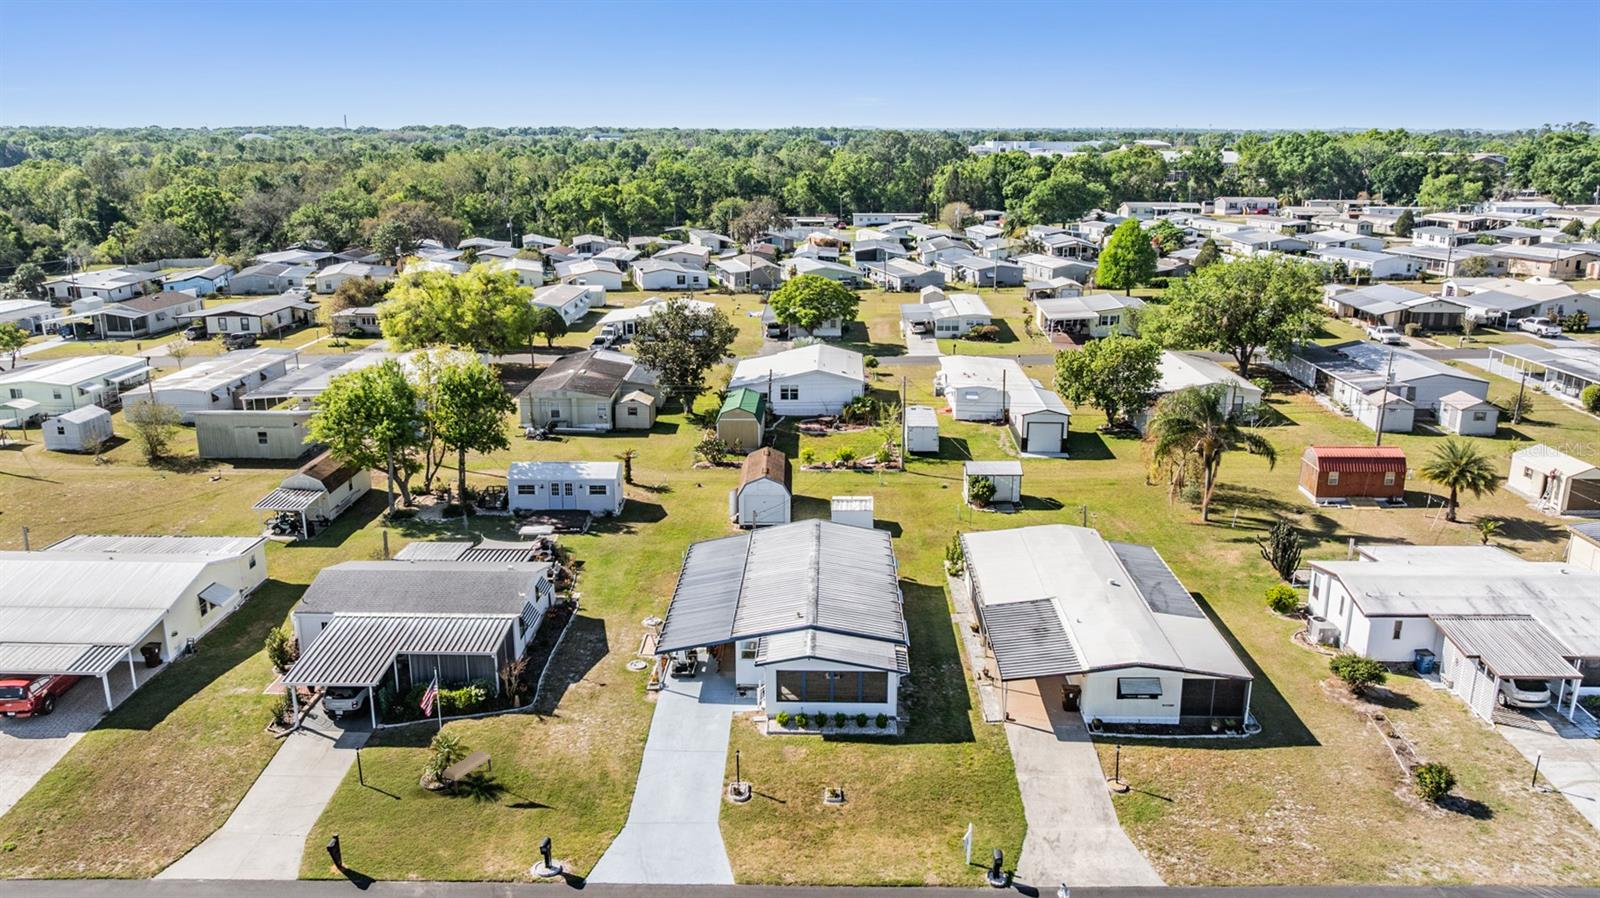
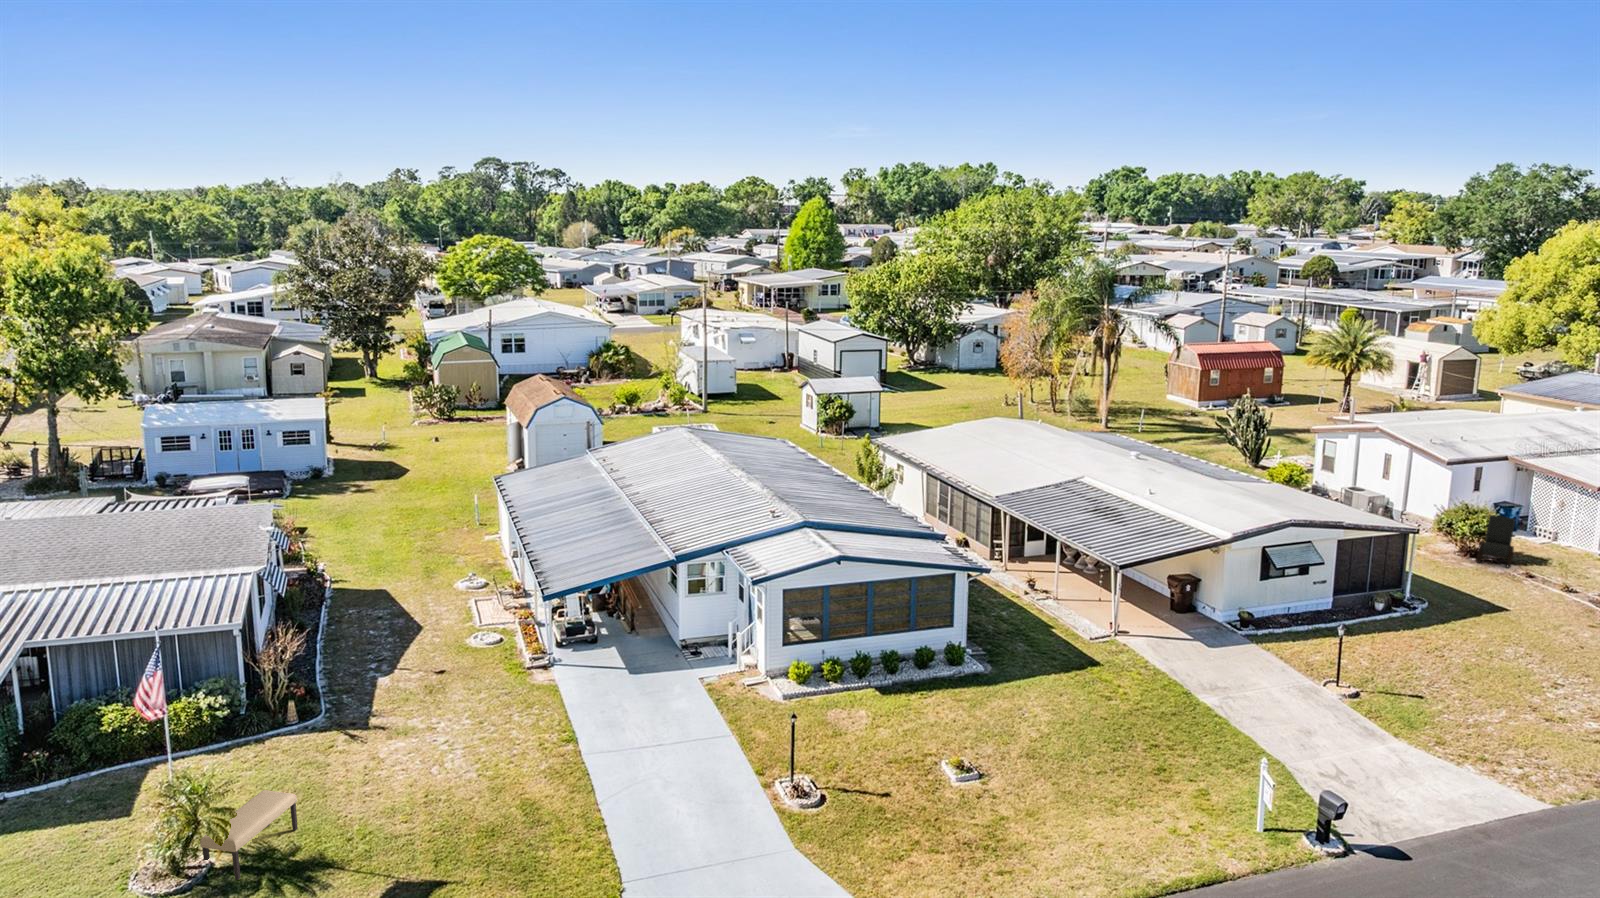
lounge chair: none [1347,665,1387,710] -> present [1477,515,1515,568]

